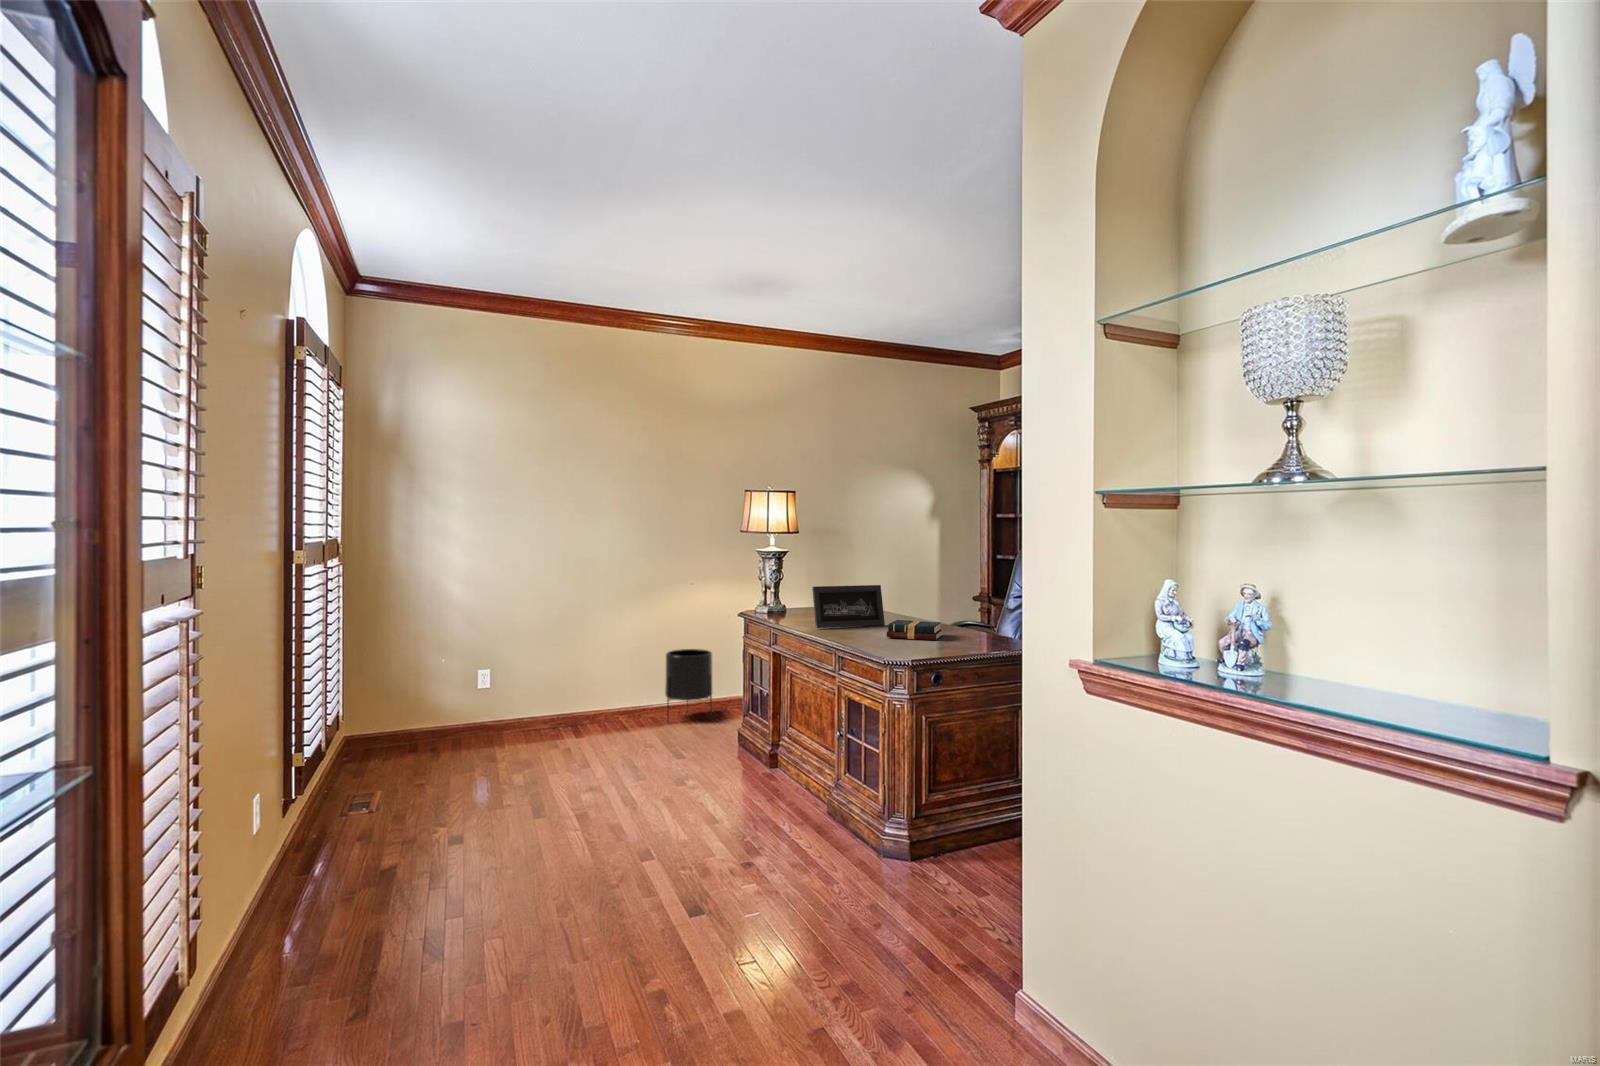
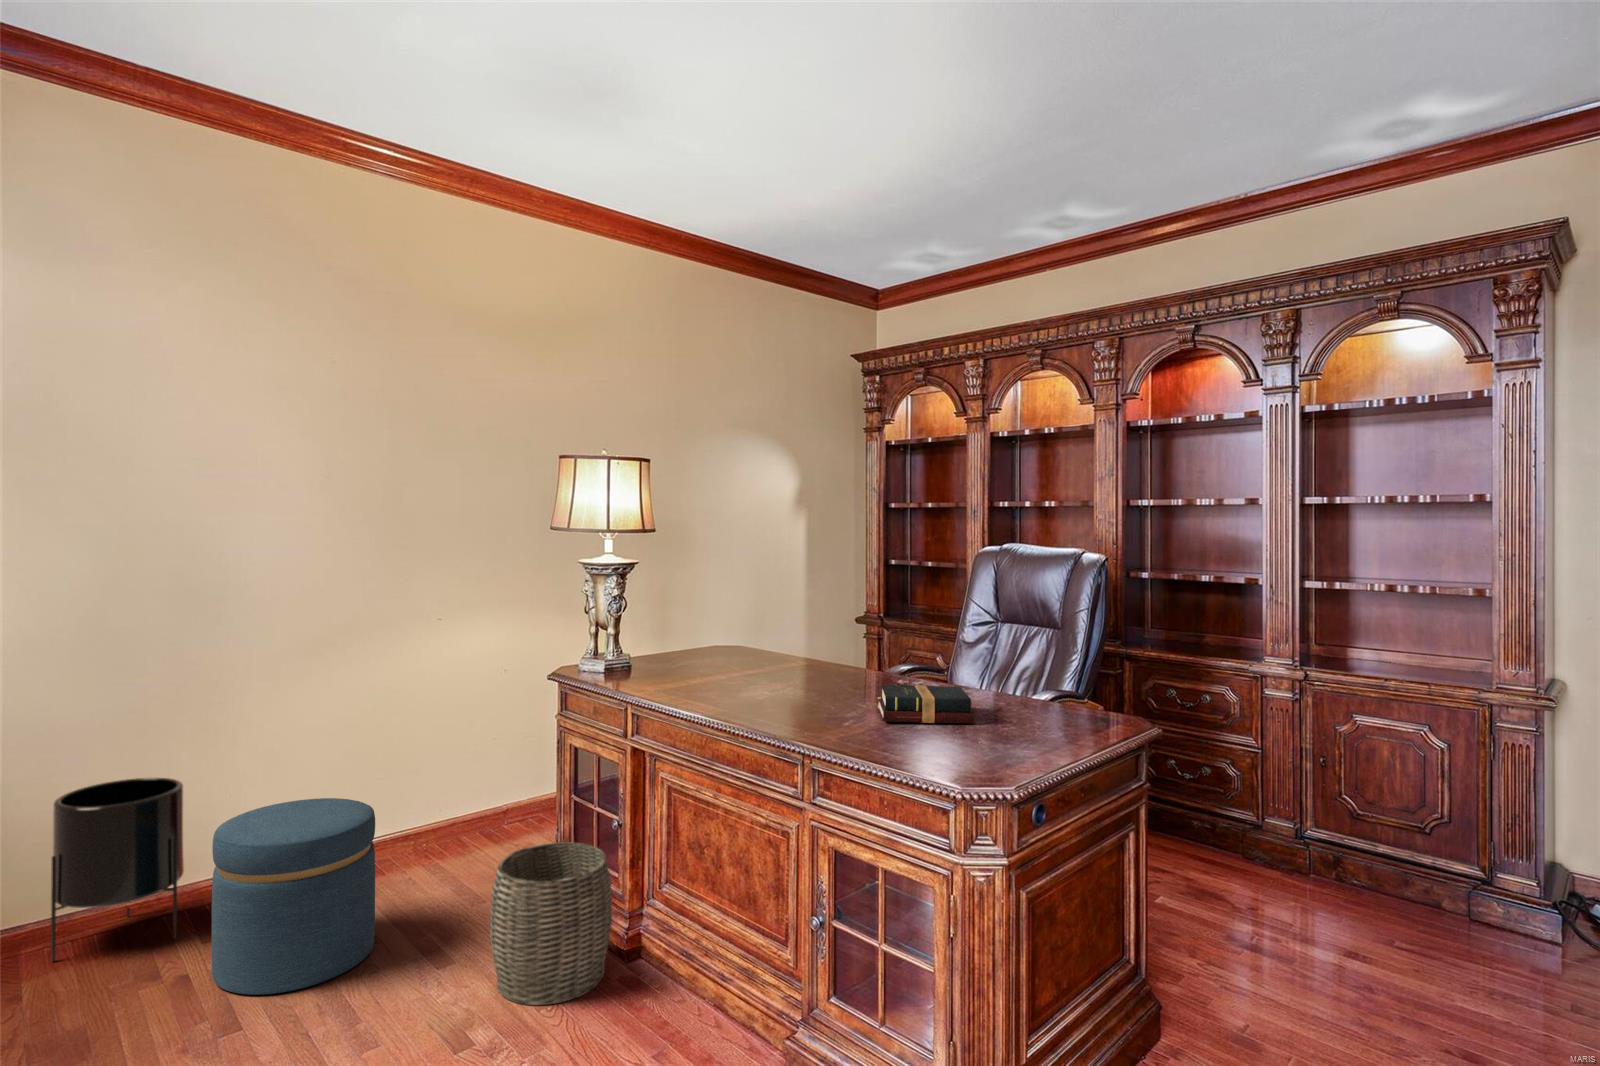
picture frame: present [812,585,885,628] -> none [719,620,837,705]
planter: present [665,649,712,722] -> present [51,778,184,961]
ottoman: none [578,674,651,761] -> present [212,798,375,995]
woven basket: none [700,702,762,779] -> present [490,842,612,1005]

